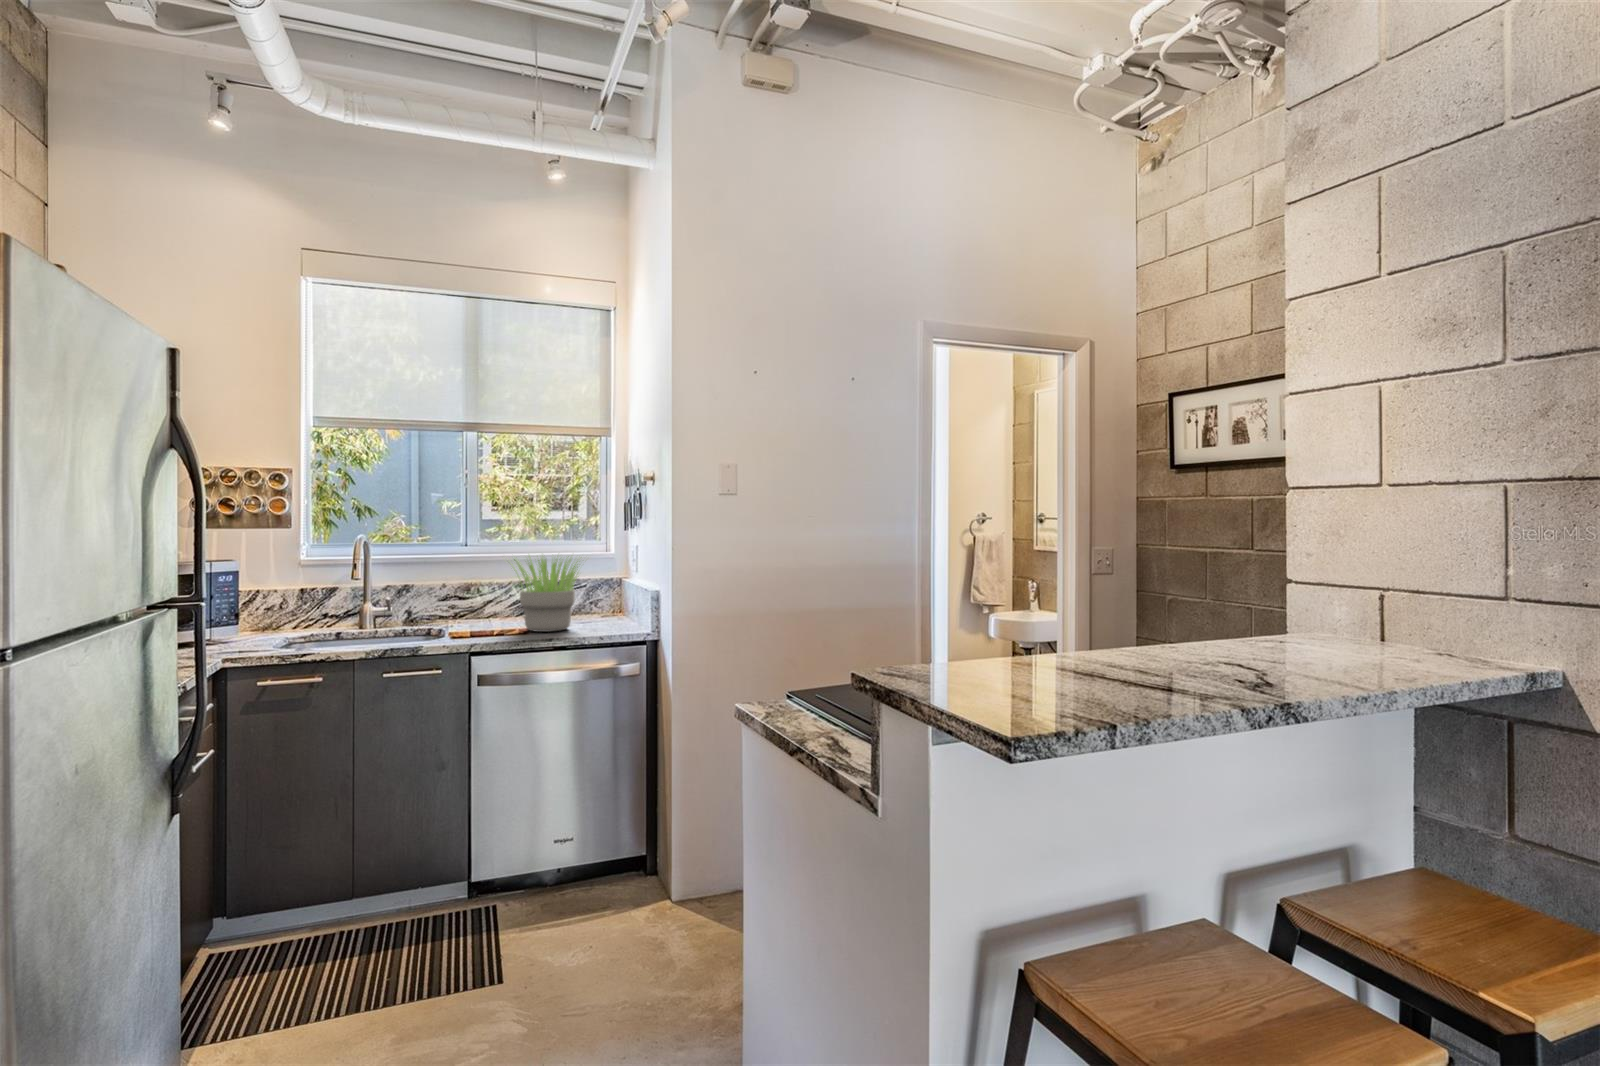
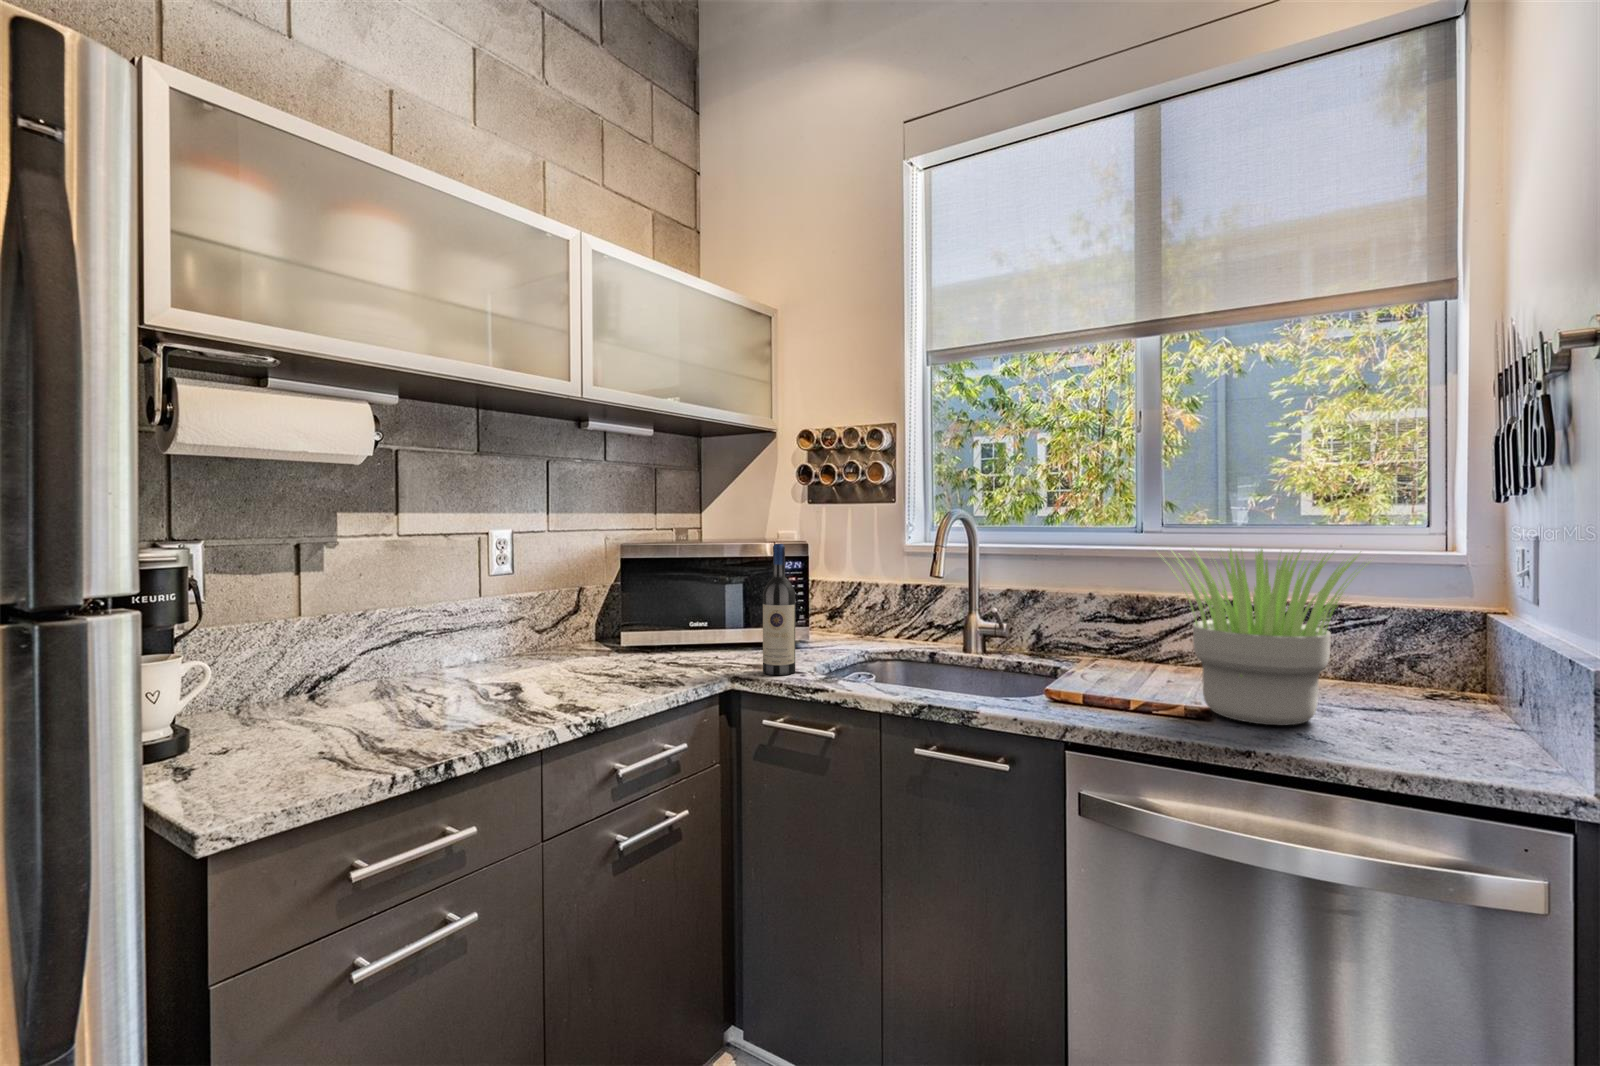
wine bottle: none [240,562,267,654] -> present [763,544,795,675]

